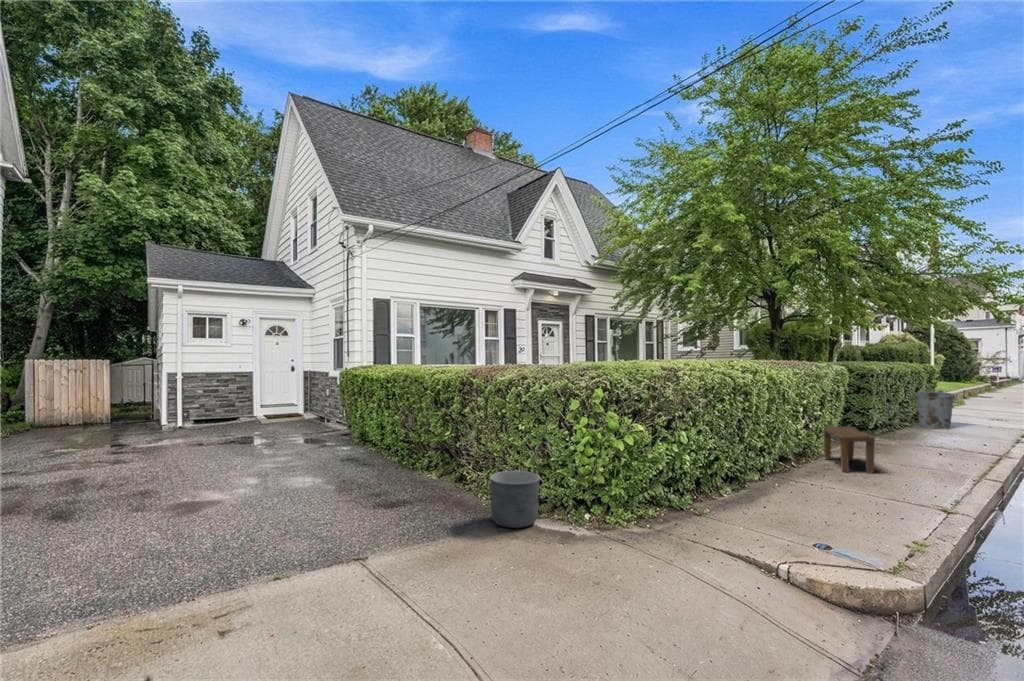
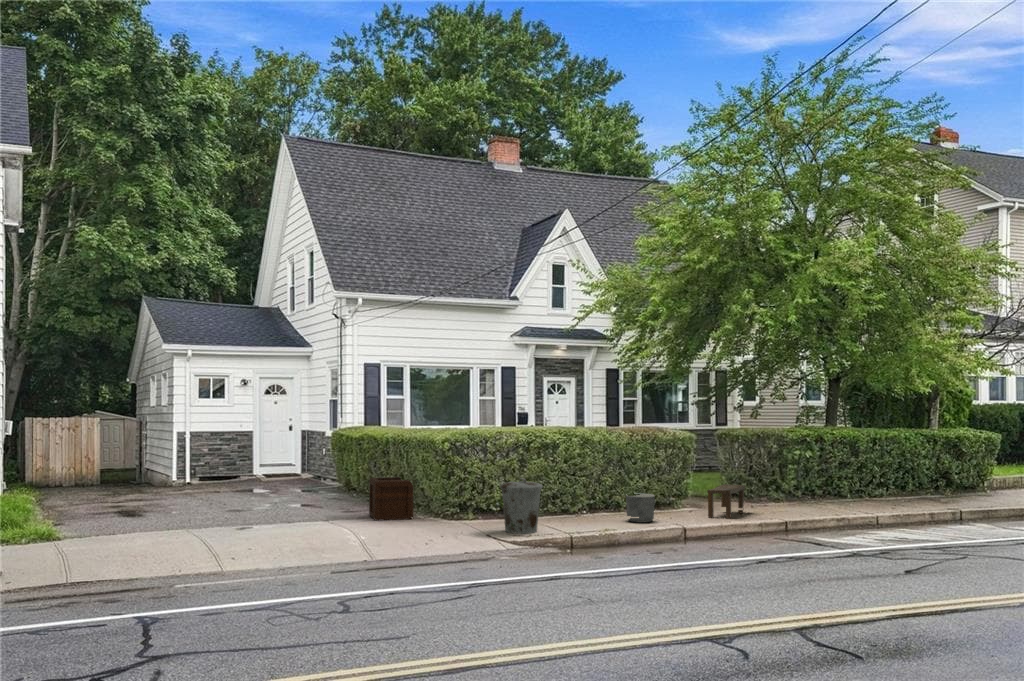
trash can: present [915,390,955,429] -> present [500,478,543,534]
wooden crate: none [404,431,476,504] -> present [369,477,414,521]
planter: present [490,471,540,528] -> present [626,493,655,523]

